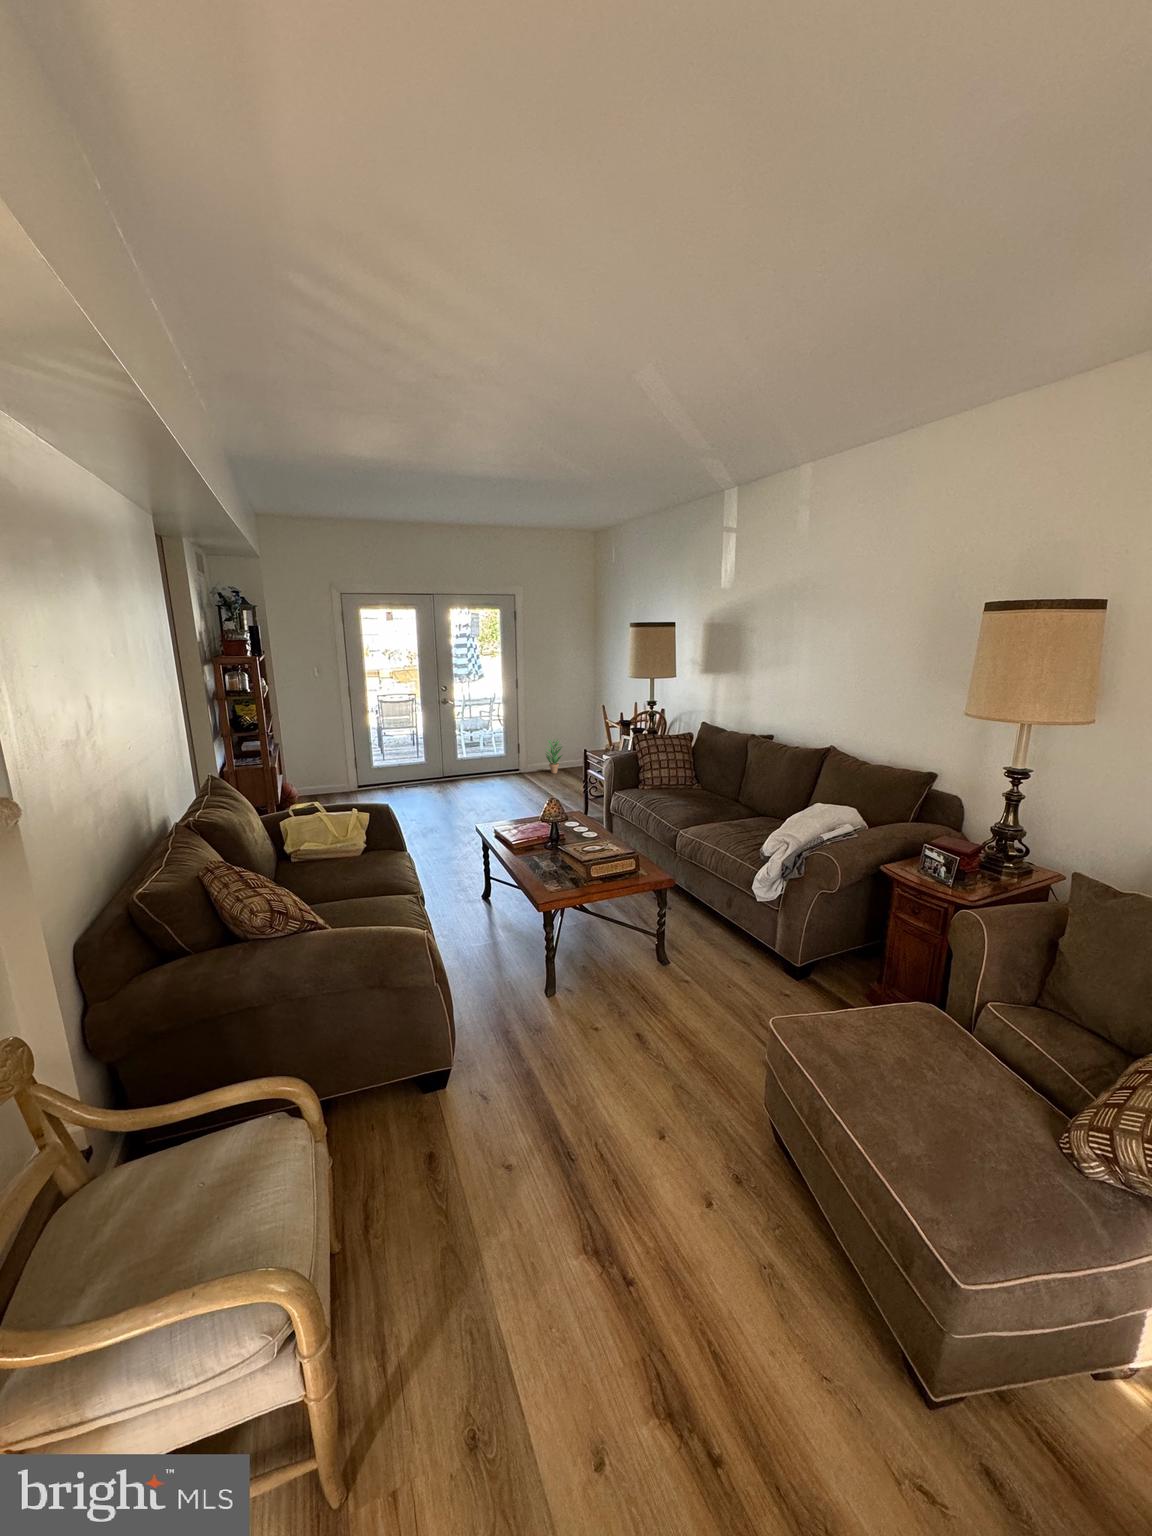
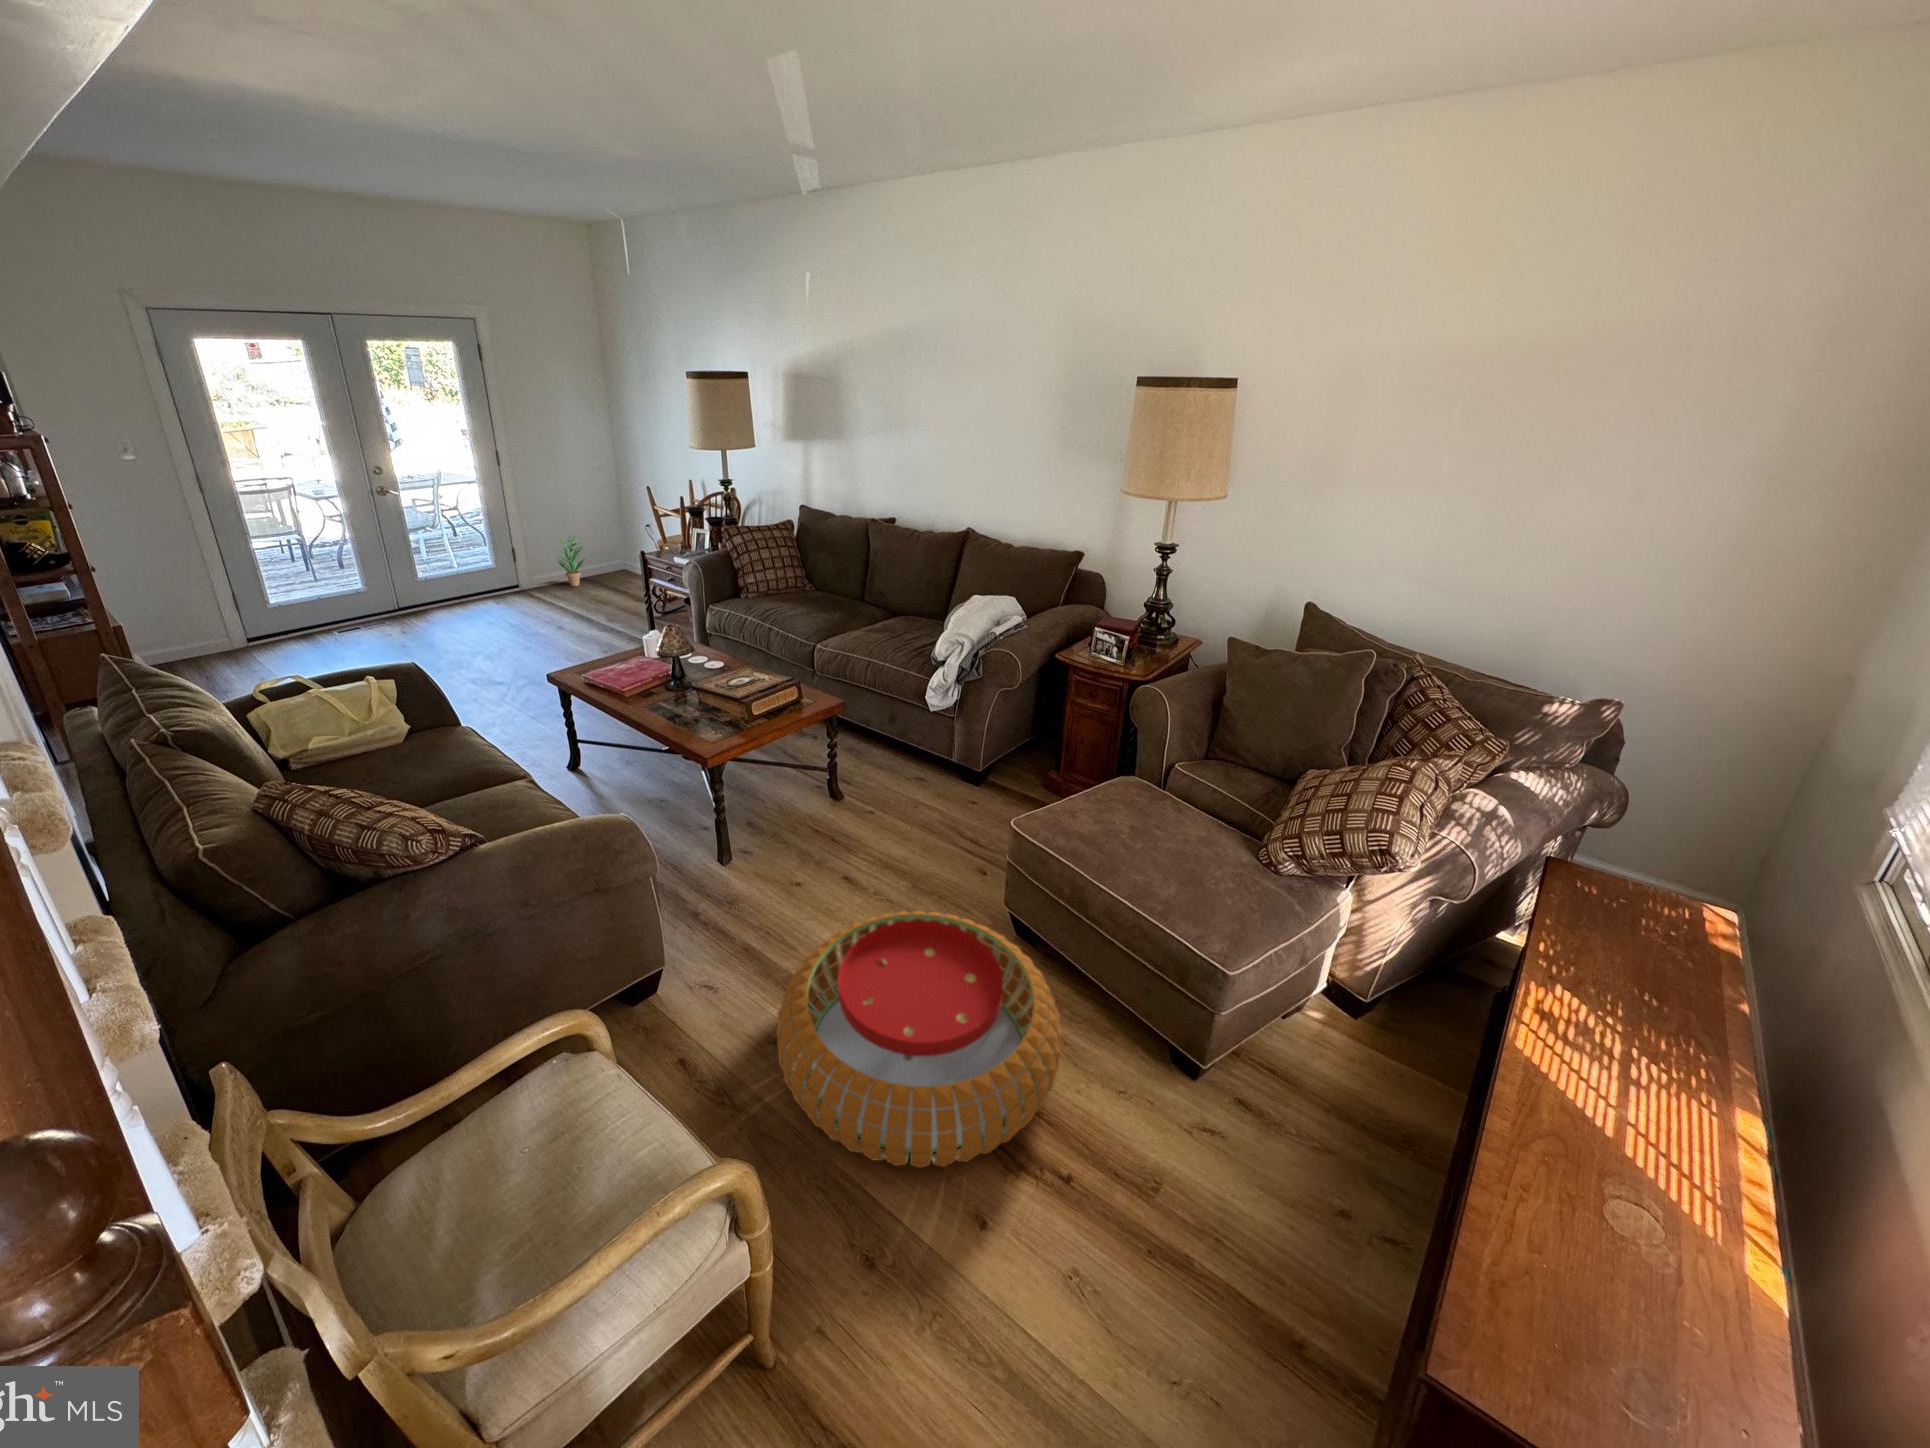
pouf: none [486,1076,768,1372] -> present [776,911,1062,1168]

